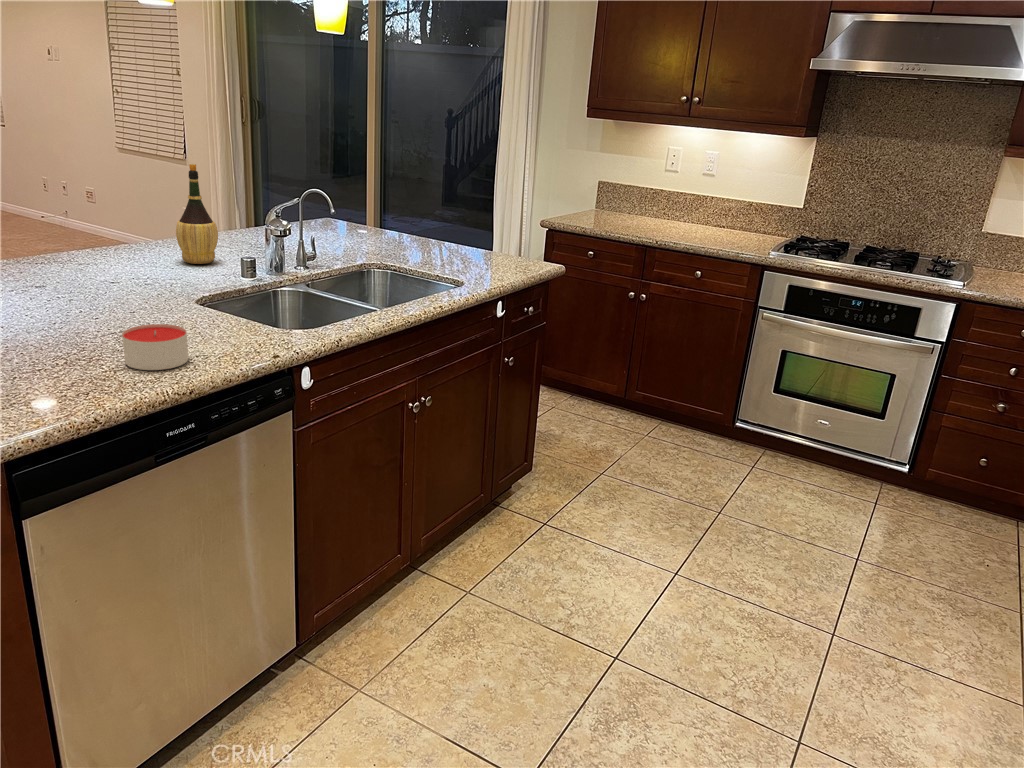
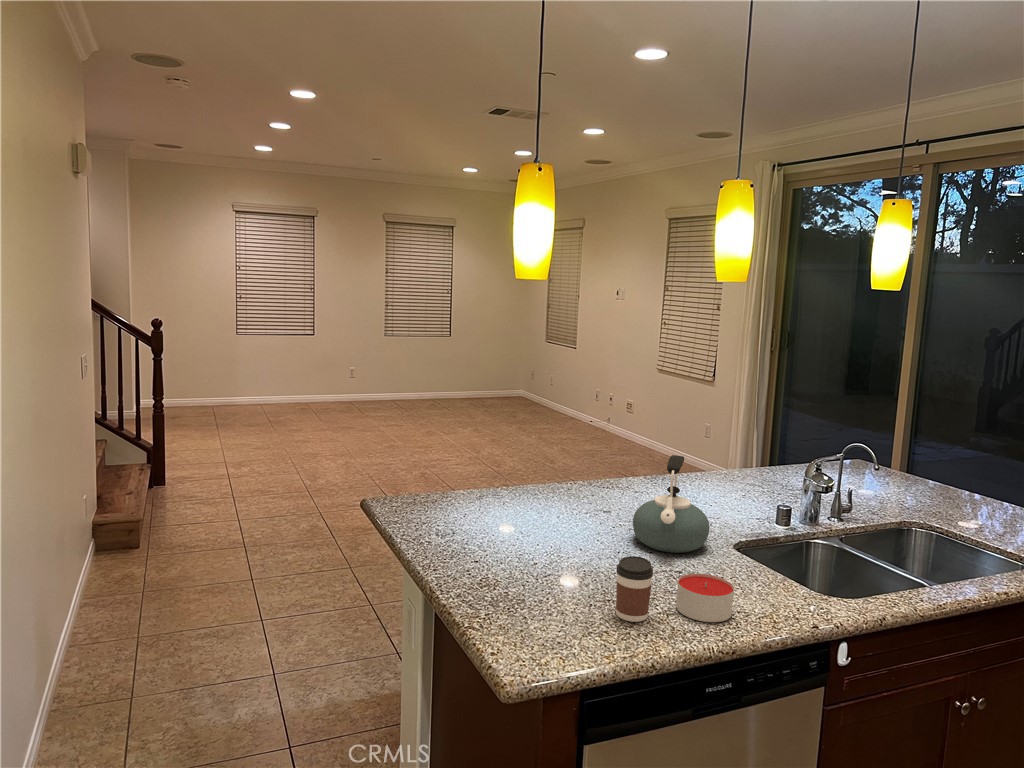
wine bottle: present [176,164,218,264] -> none [718,413,756,503]
kettle: none [69,207,164,316] -> present [633,455,709,553]
coffee cup: none [37,313,88,384] -> present [616,556,653,622]

